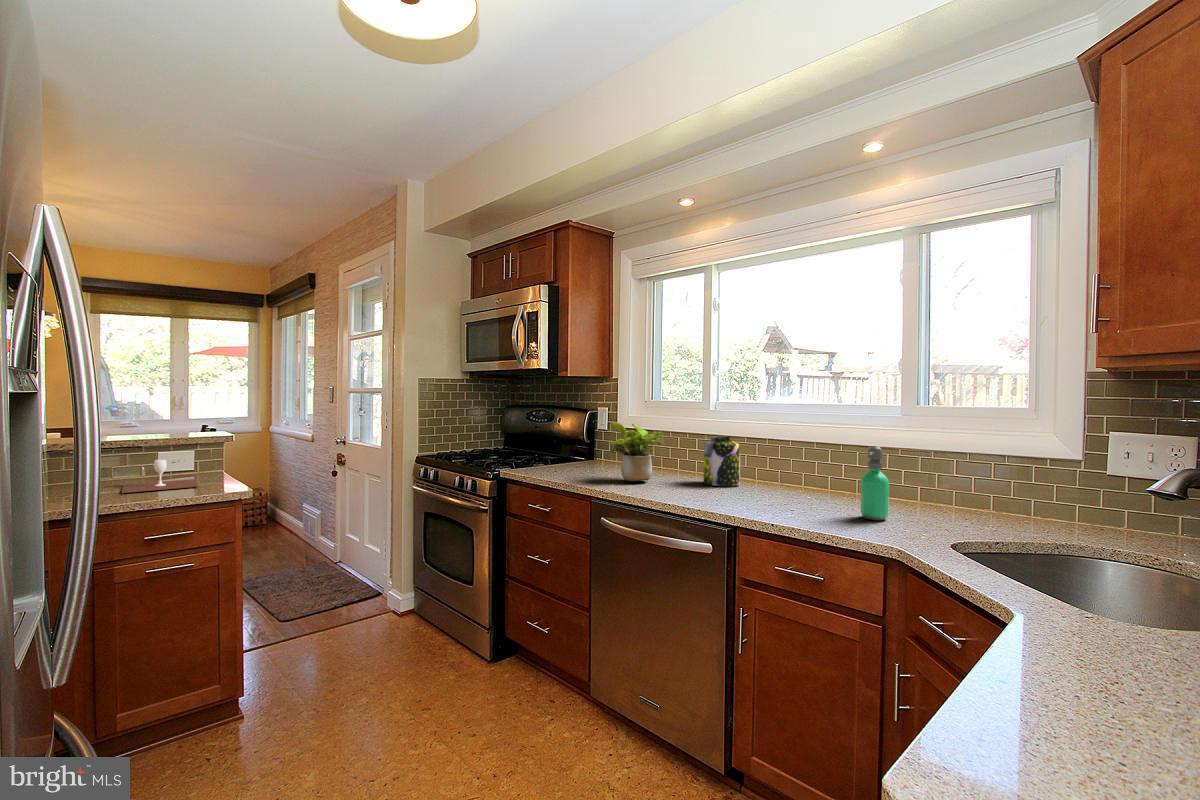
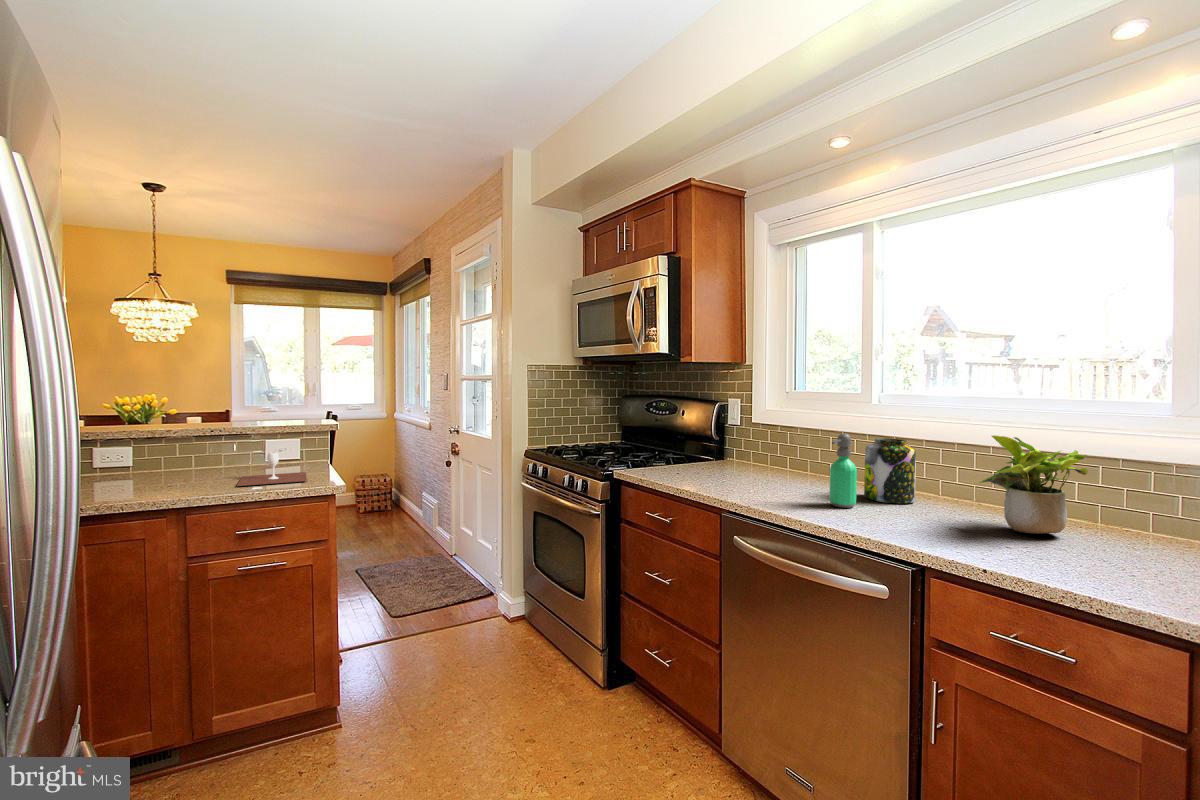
potted plant: present [609,422,662,482] -> present [979,435,1088,534]
soap dispenser: present [861,446,889,520] -> present [829,434,857,508]

